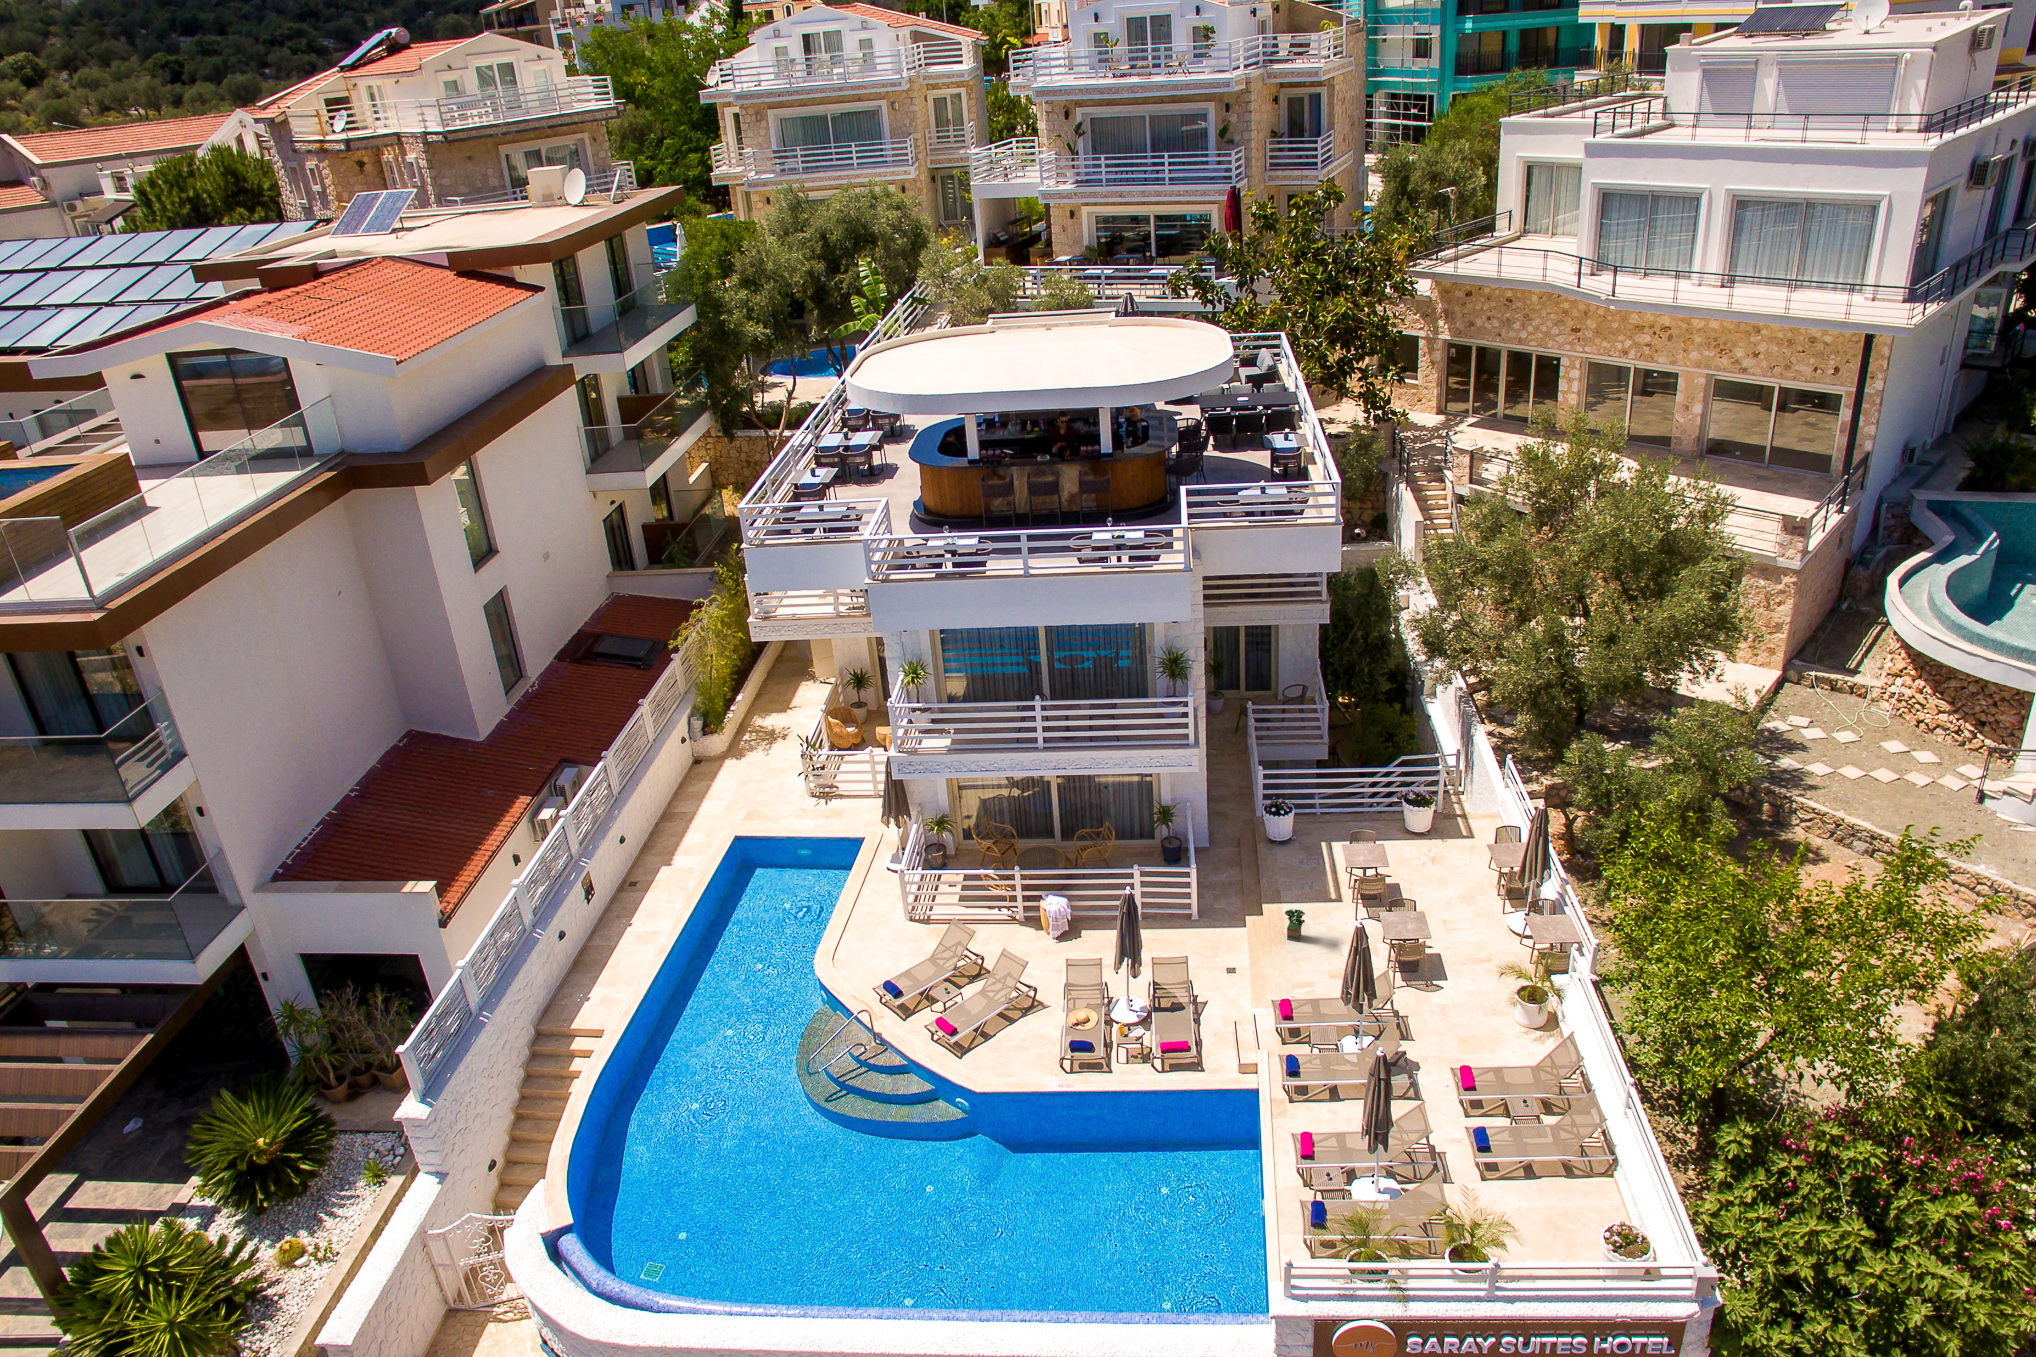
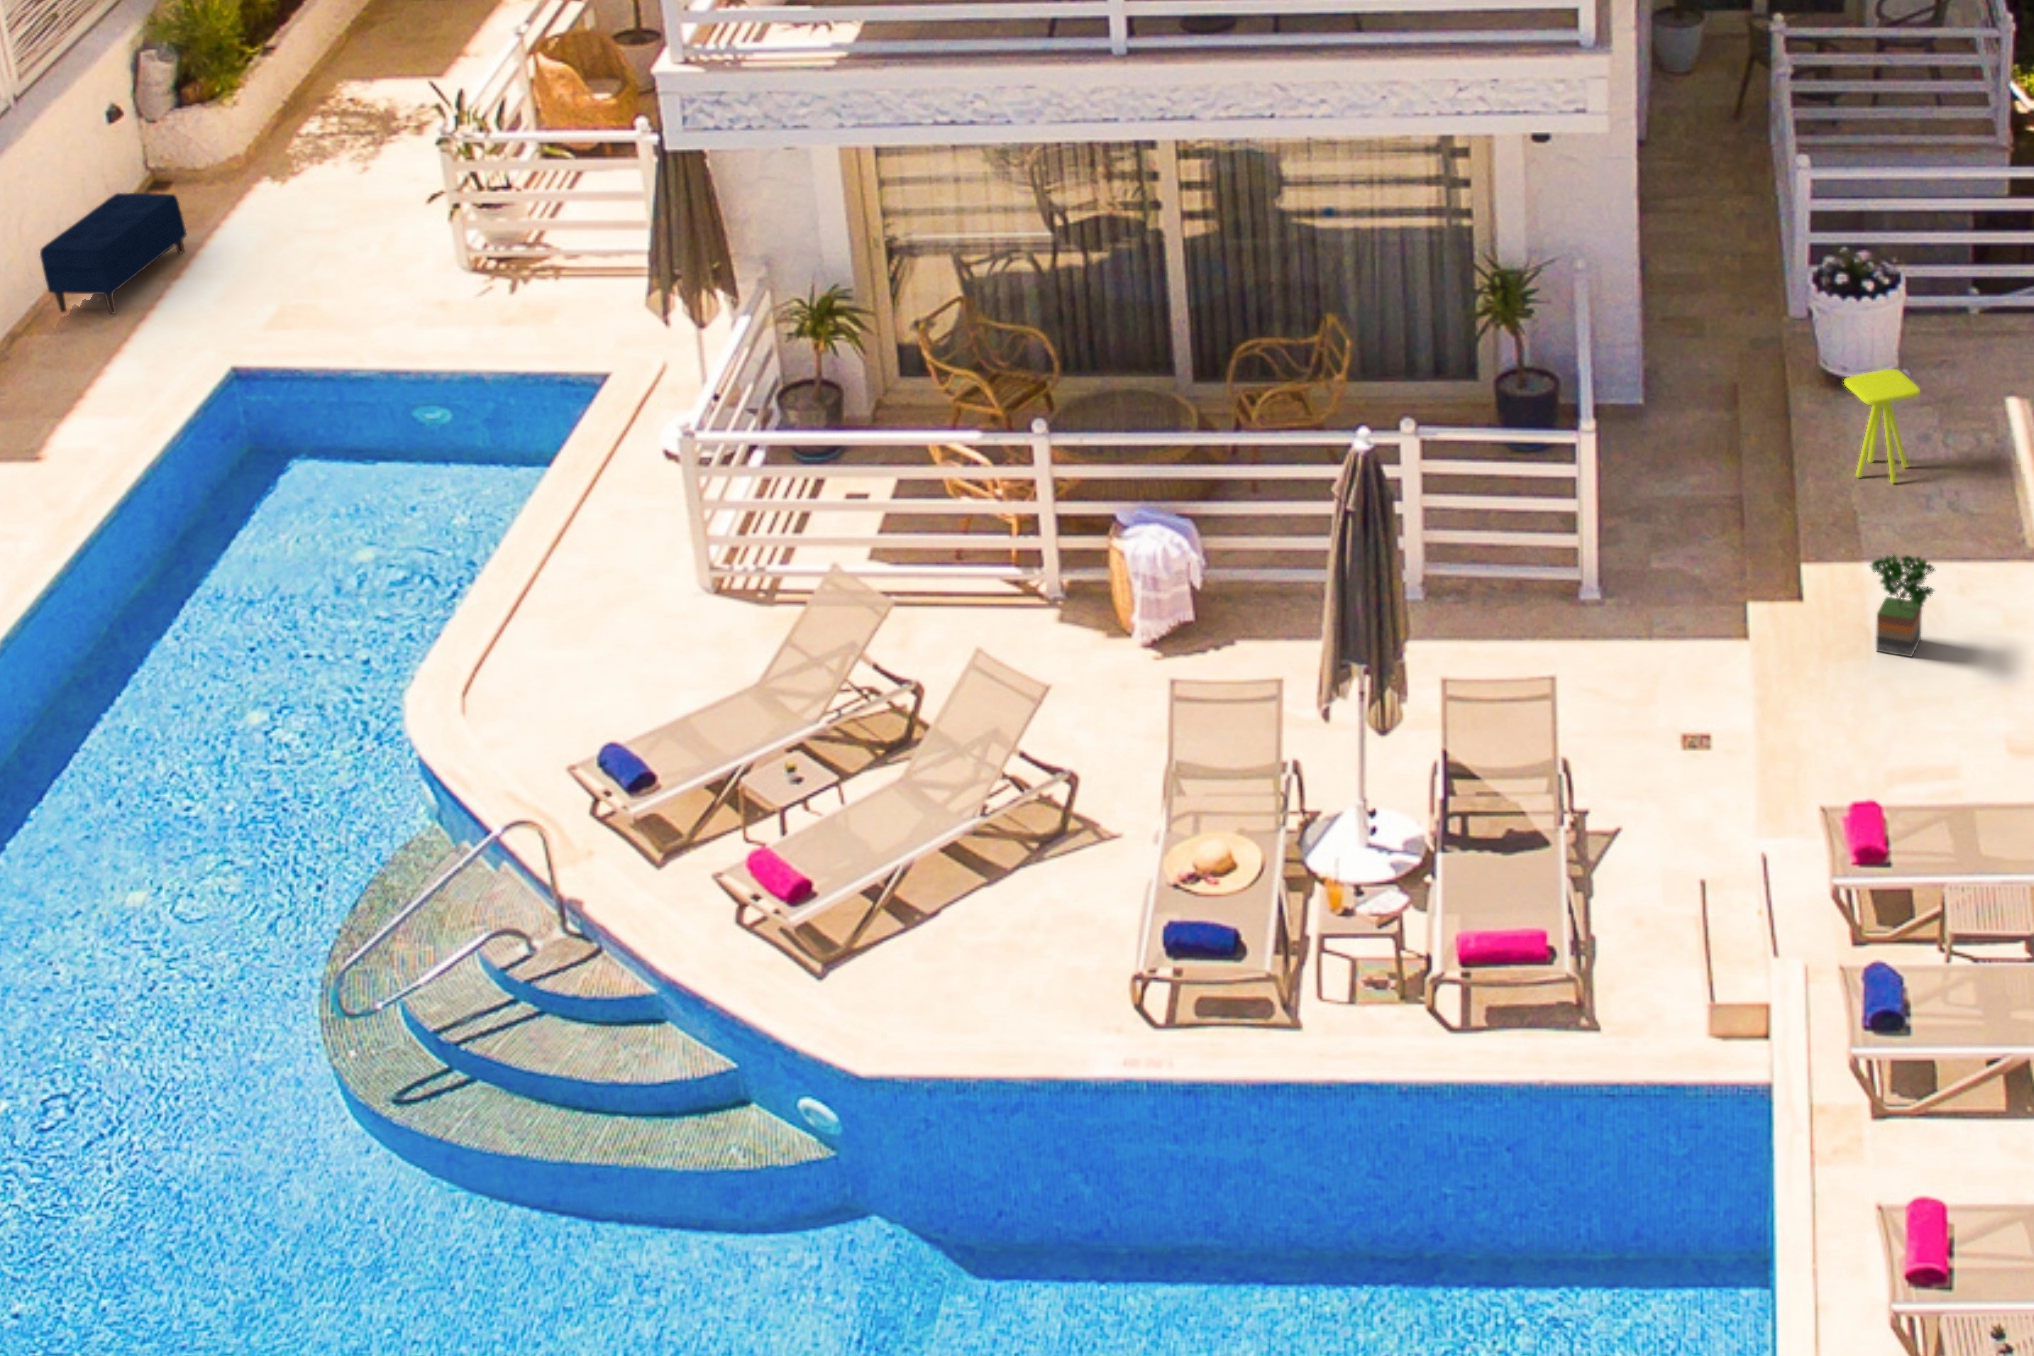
bench: none [660,768,706,813] -> present [40,193,186,314]
side table: none [1274,839,1299,876] -> present [1844,369,1920,483]

